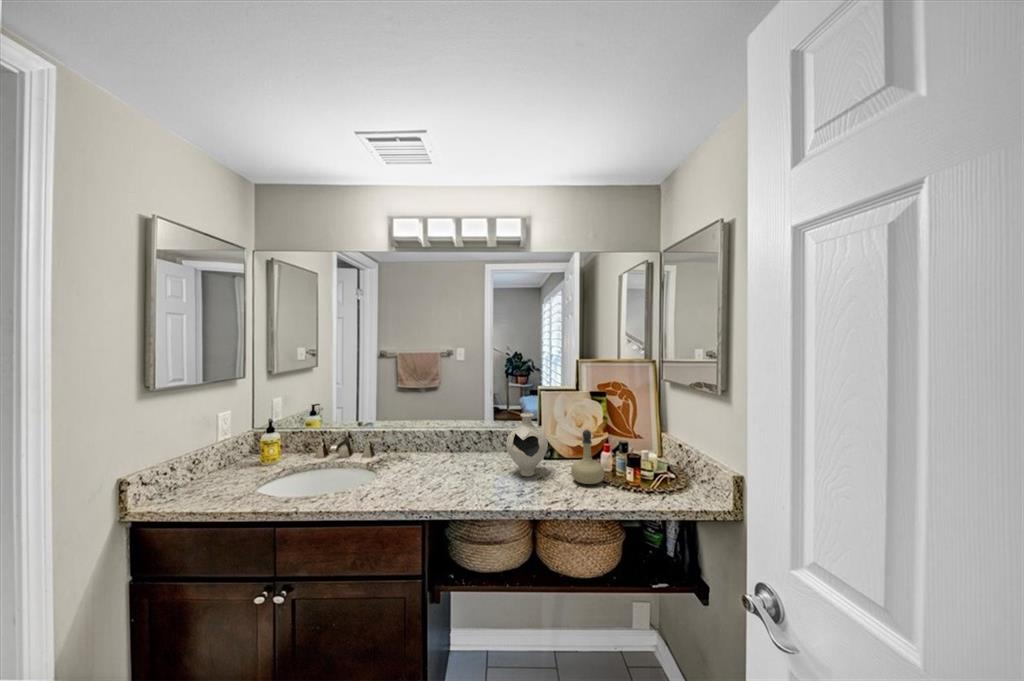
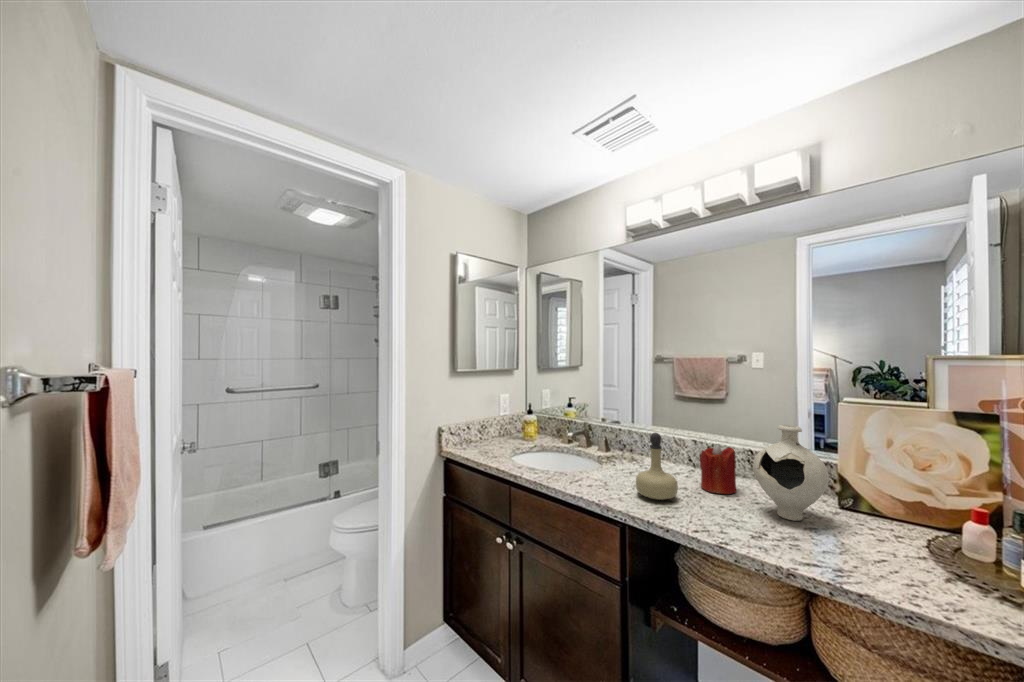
perfume bottle: present [571,430,604,484] -> present [636,433,678,500]
candle: none [464,432,490,471] -> present [700,444,736,494]

